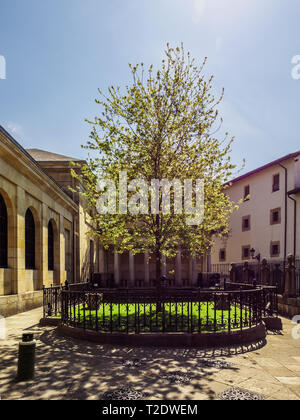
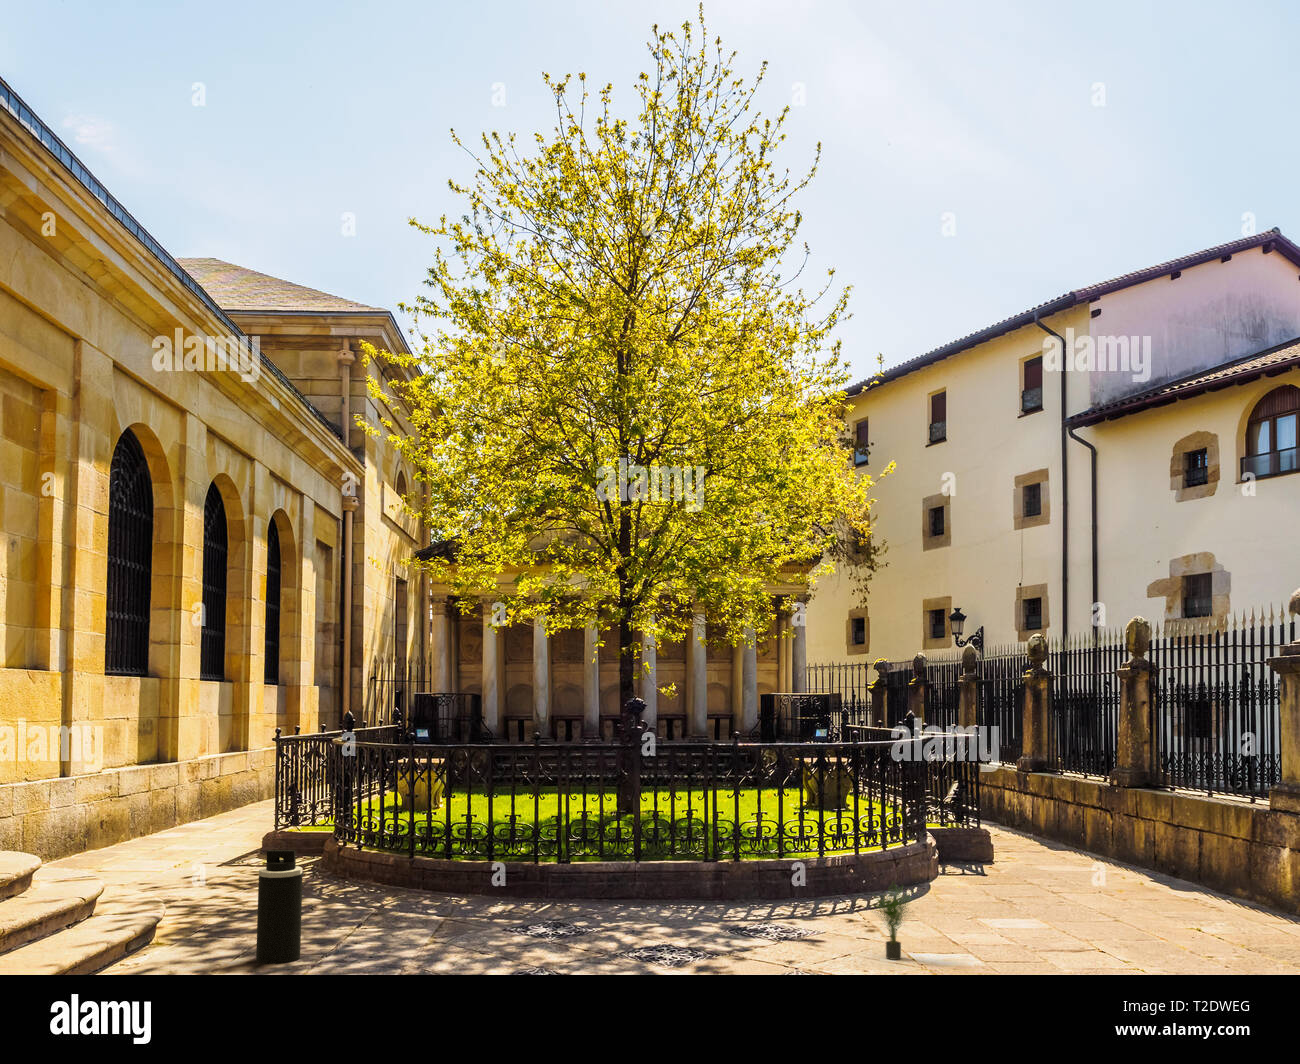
potted plant: none [258,347,278,380] -> present [877,890,910,960]

